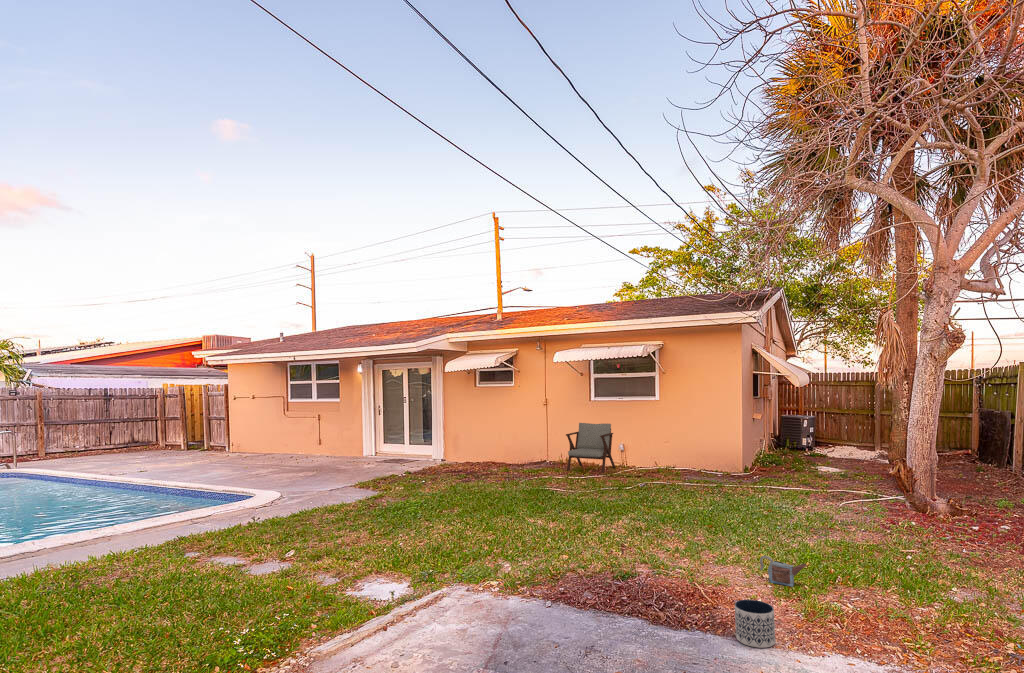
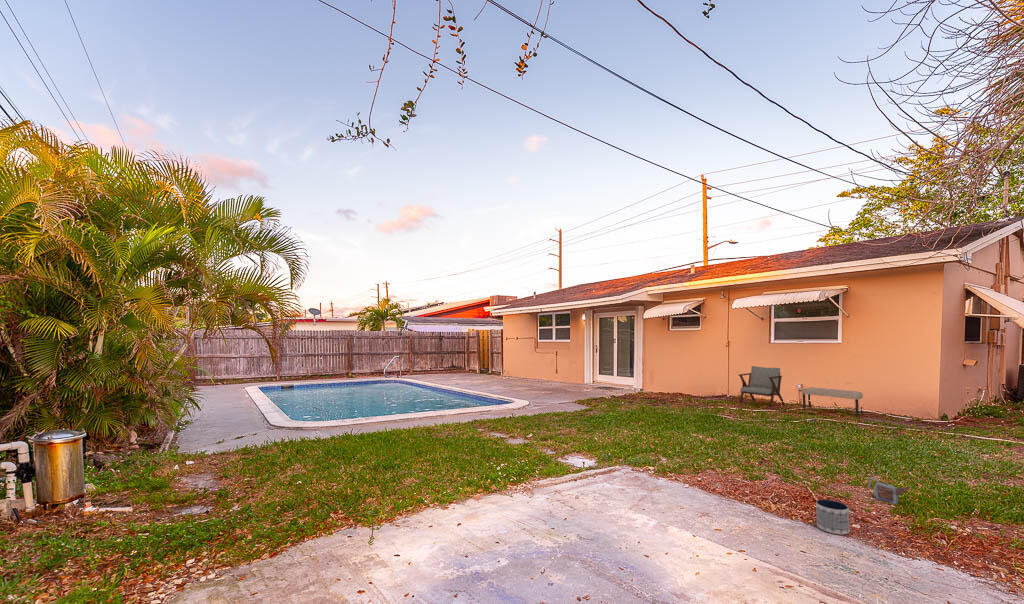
bench: none [635,445,696,475] -> present [802,387,863,415]

